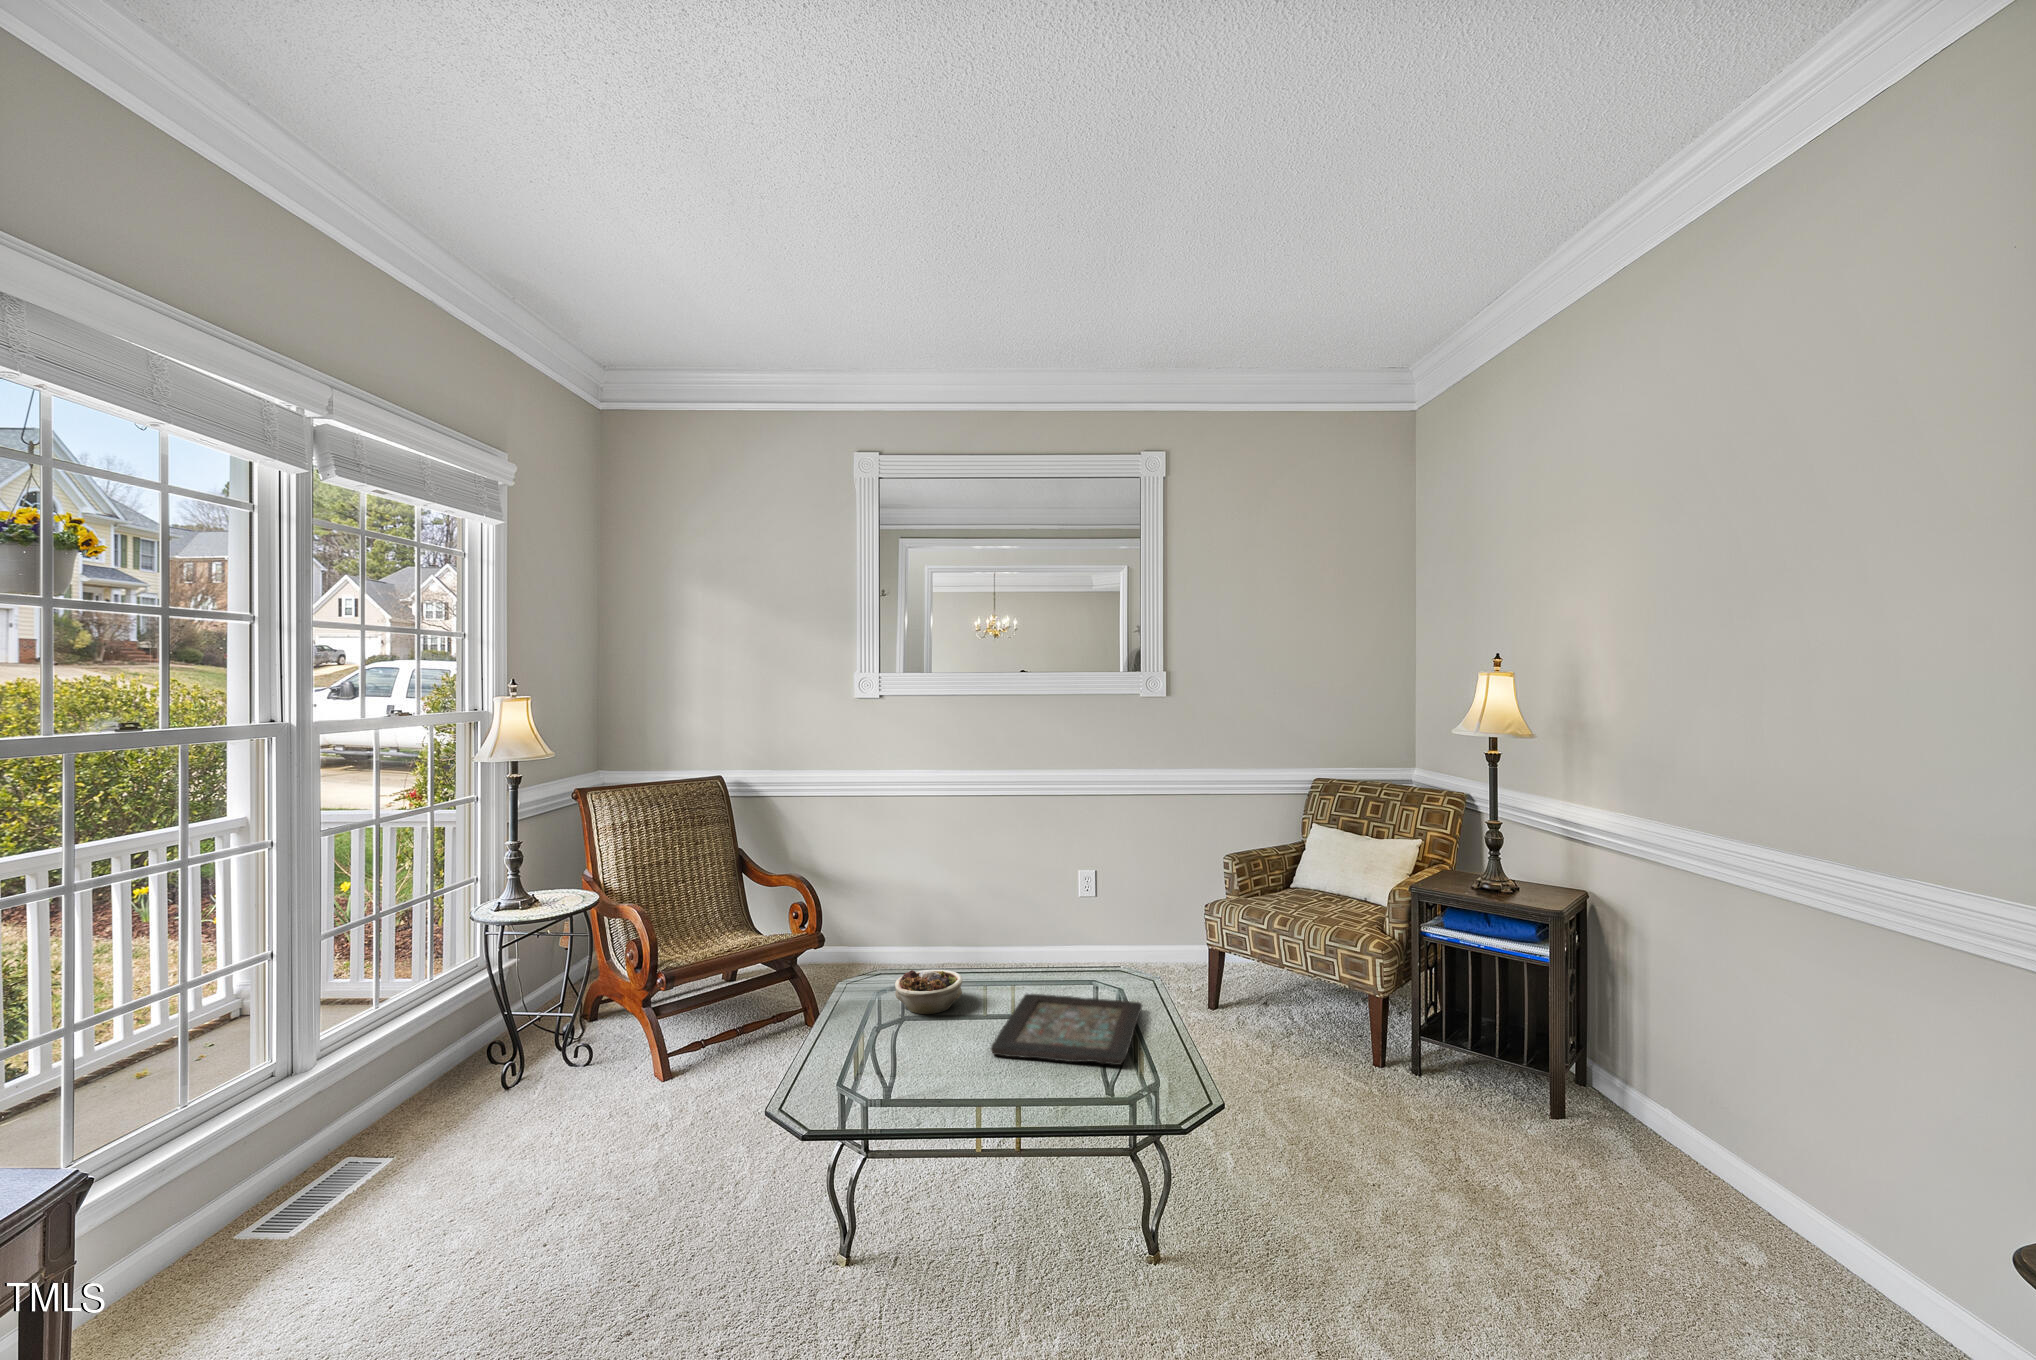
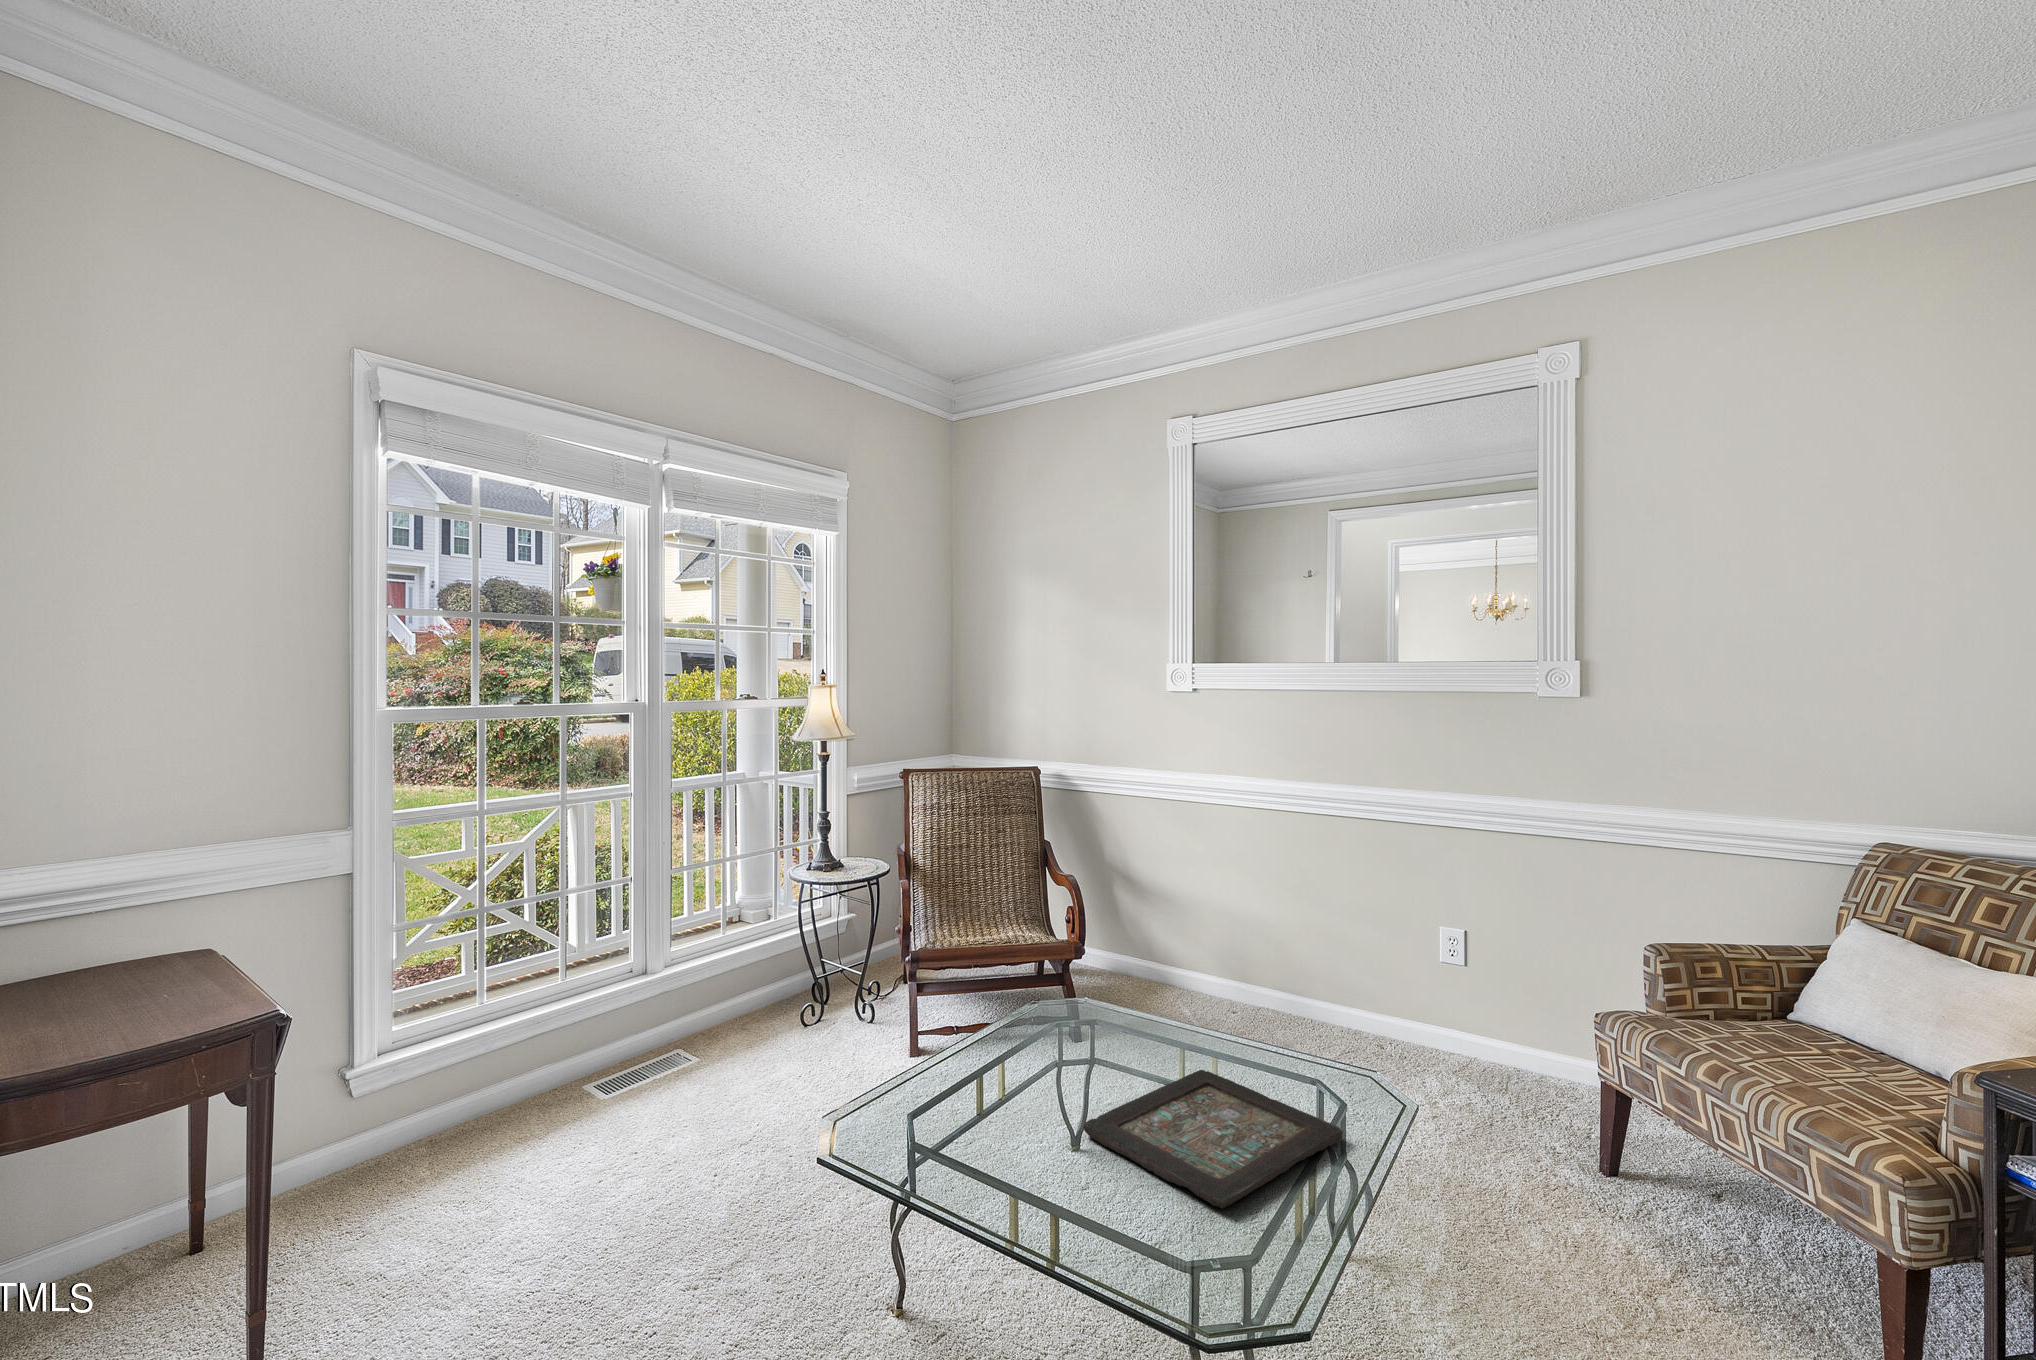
succulent planter: present [895,970,962,1014] -> none [1053,1004,1134,1063]

